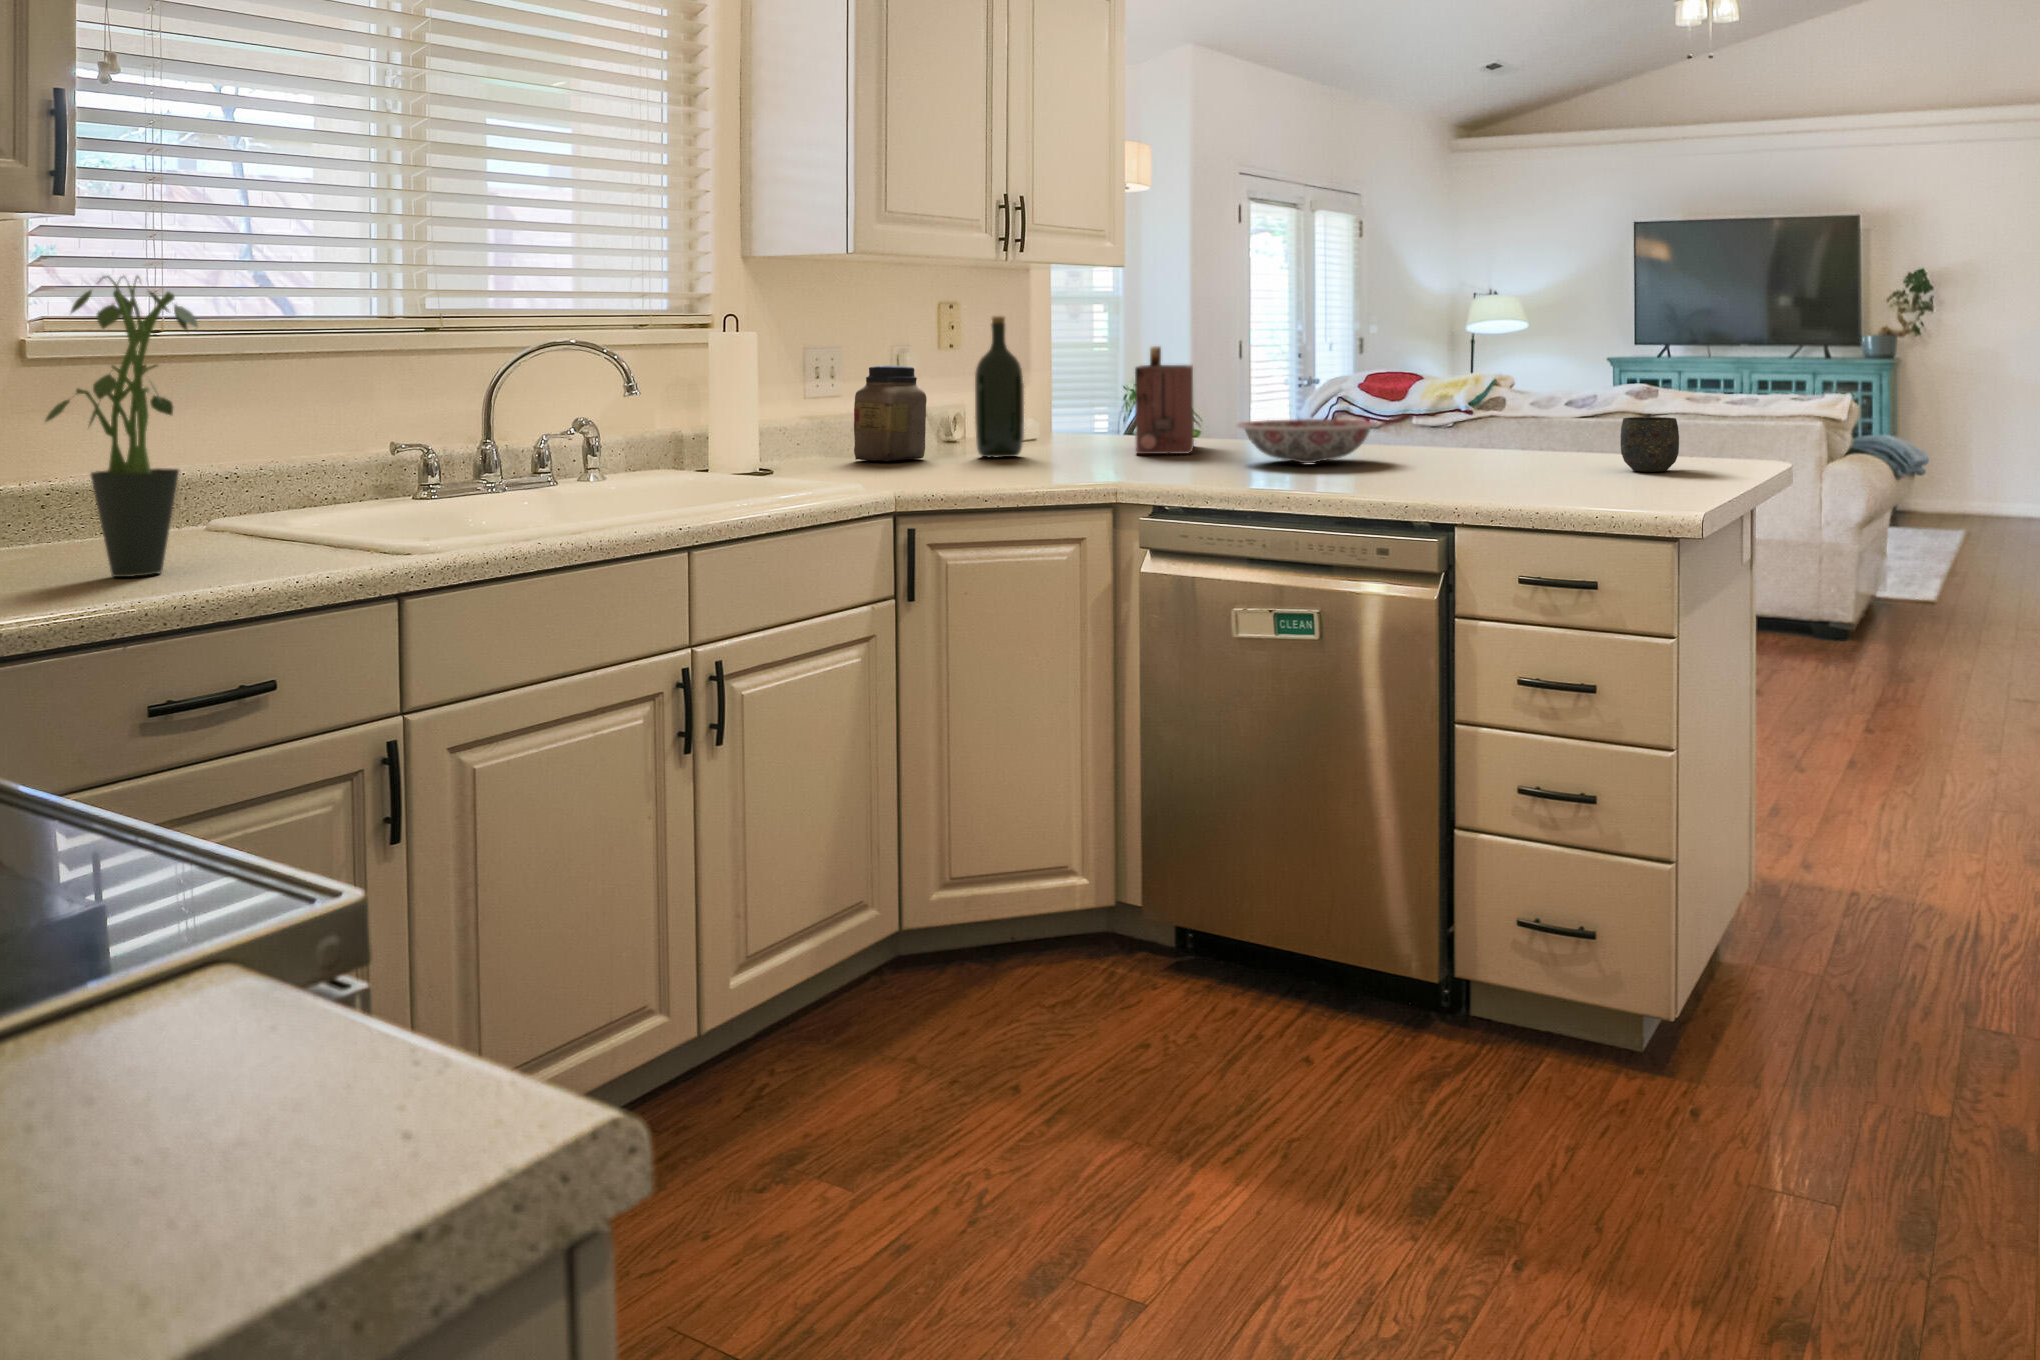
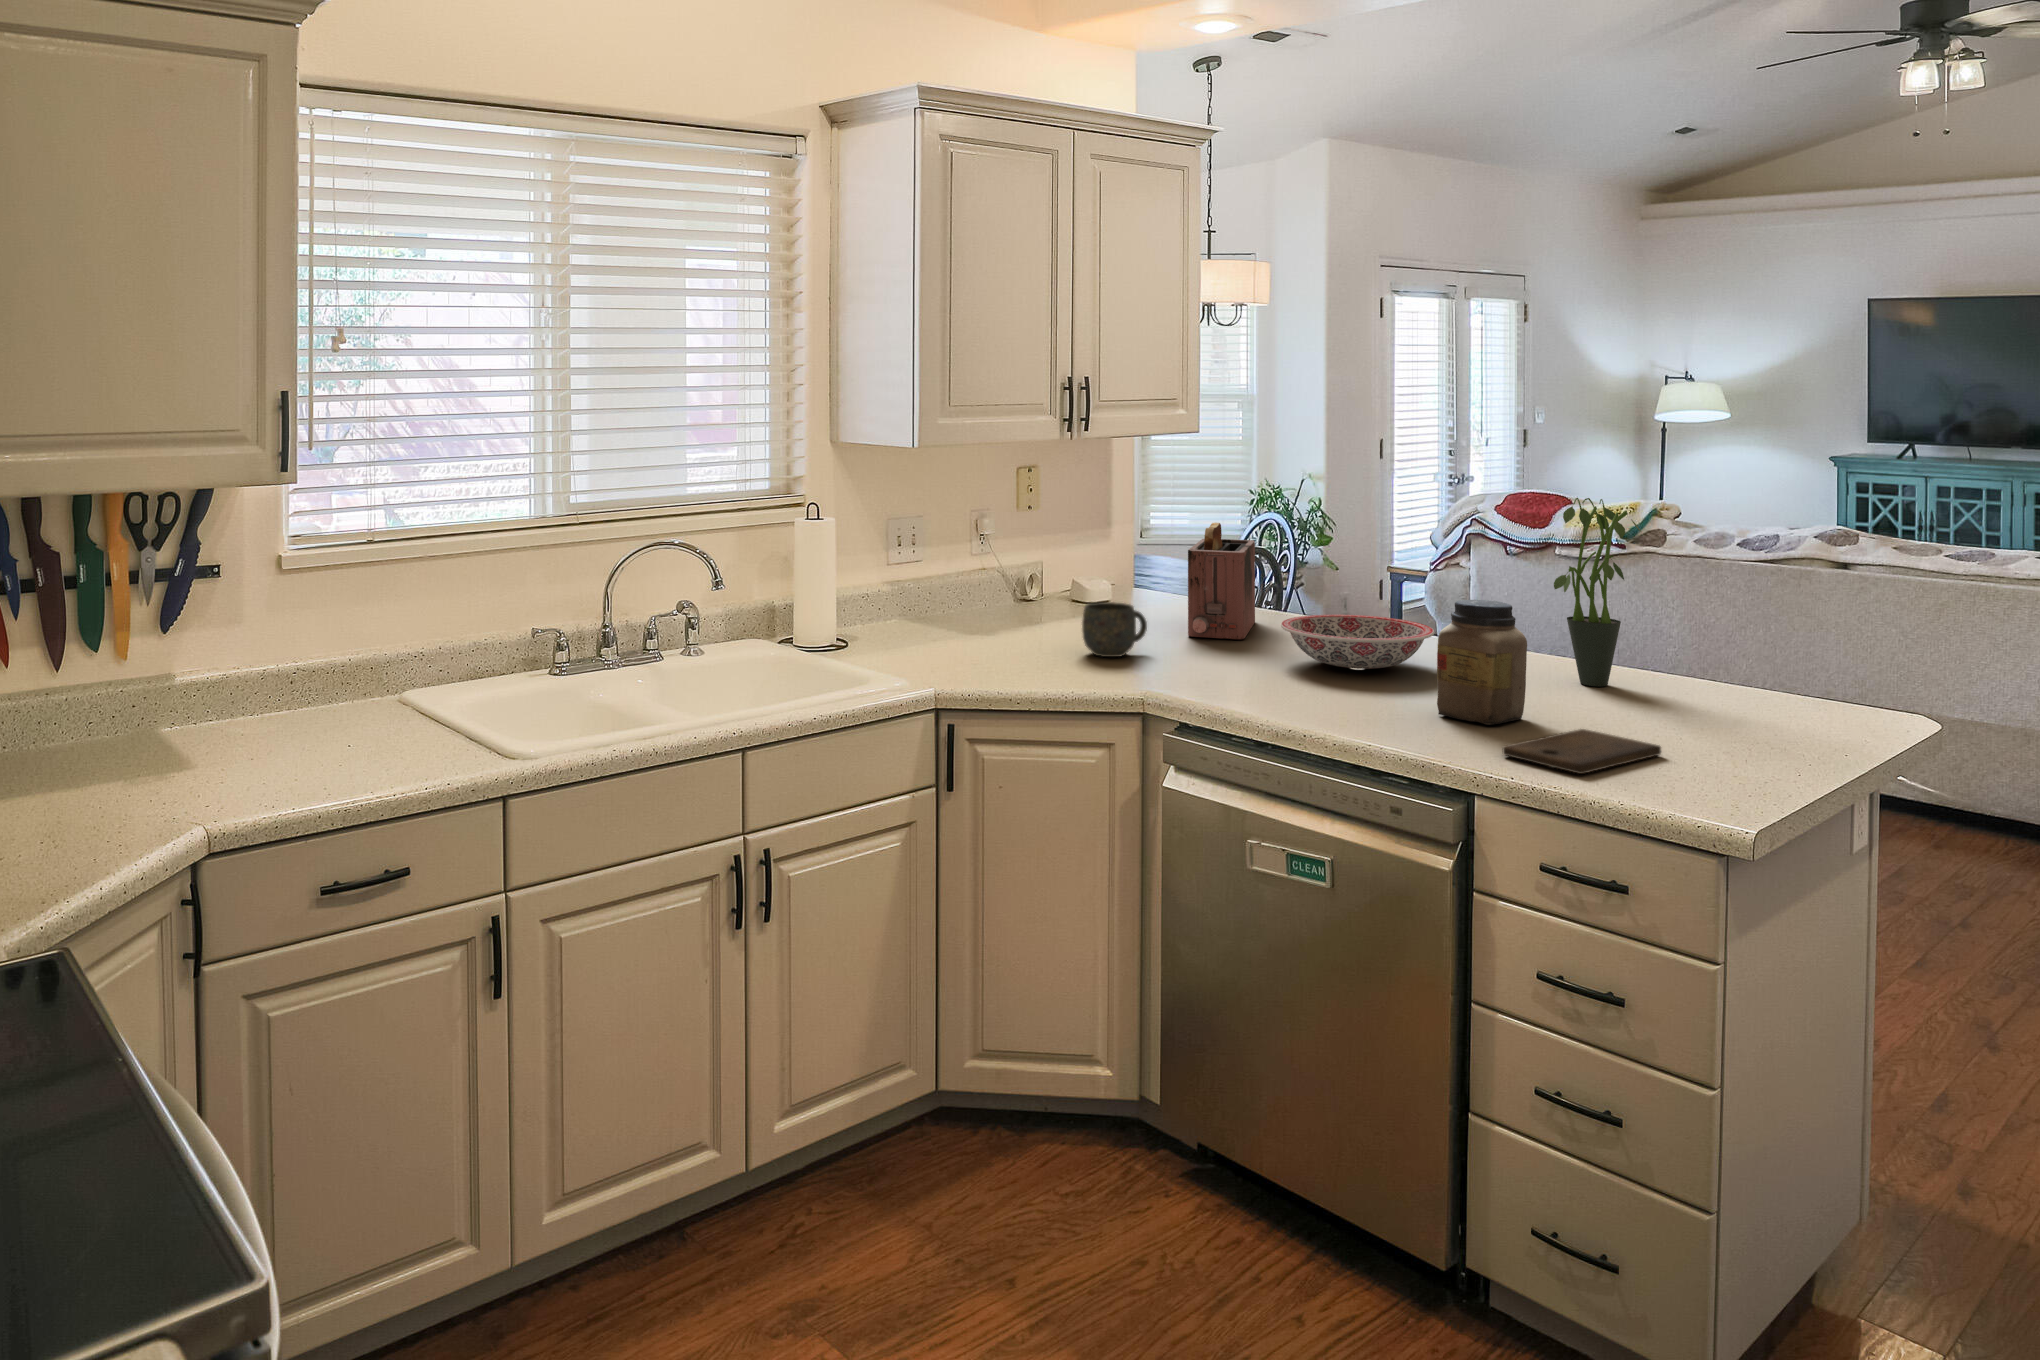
potted plant: present [45,276,198,577] -> present [1554,498,1641,686]
wine bottle: present [975,316,1024,458] -> none [1035,496,1081,633]
jar: present [854,365,927,461] -> present [1437,600,1527,724]
mug: present [1620,417,1679,472] -> present [1082,602,1147,657]
cutting board: none [1472,477,1597,499] -> present [1502,729,1661,774]

